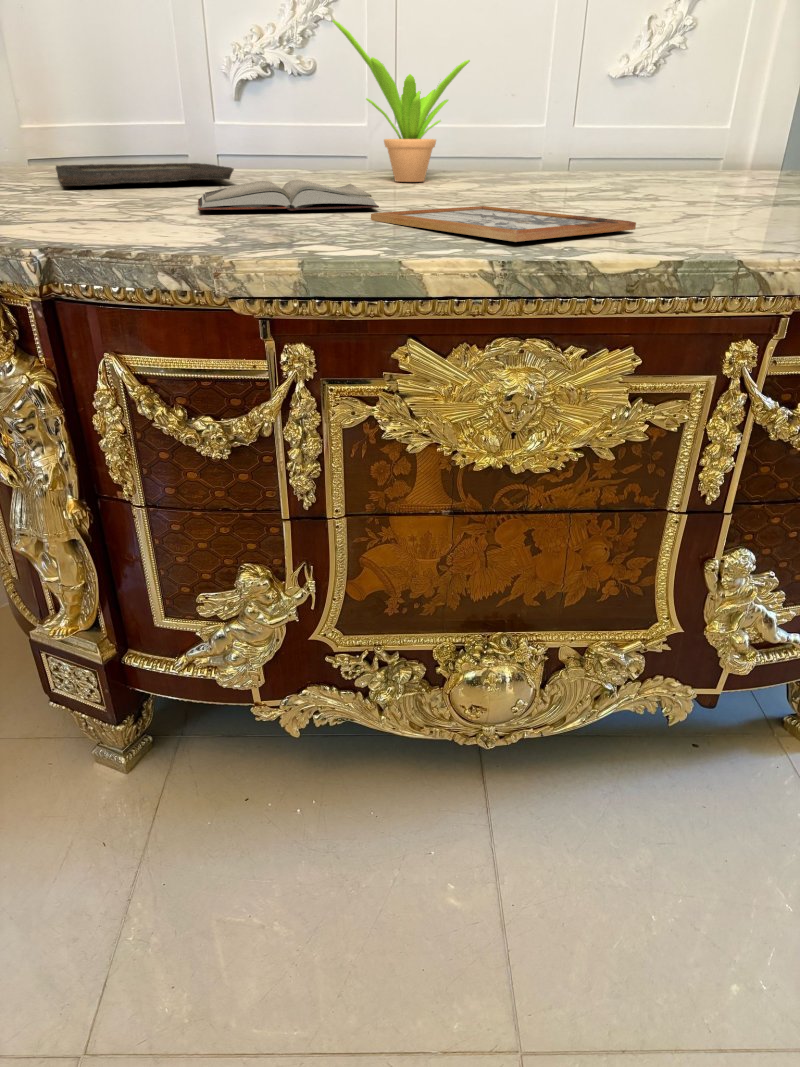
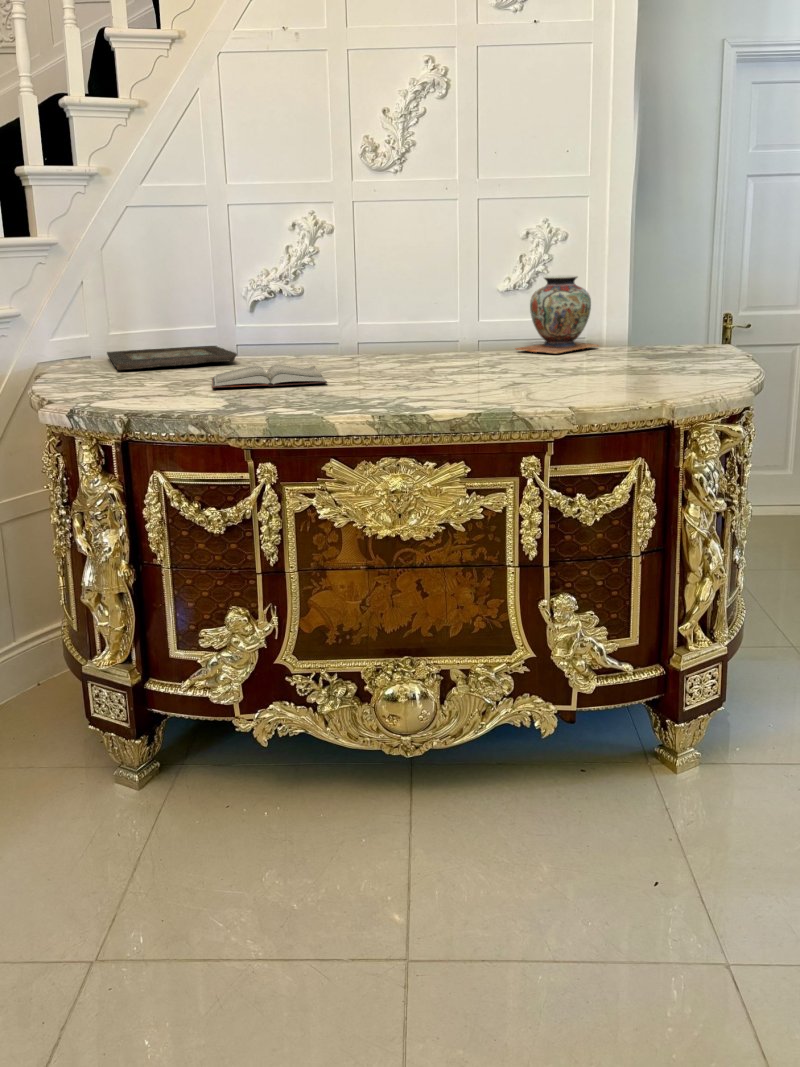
potted plant: present [332,20,470,182] -> none [309,255,406,358]
decorative vase: none [597,71,704,183] -> present [516,275,599,353]
picture frame: present [371,206,636,242] -> none [319,380,472,405]

